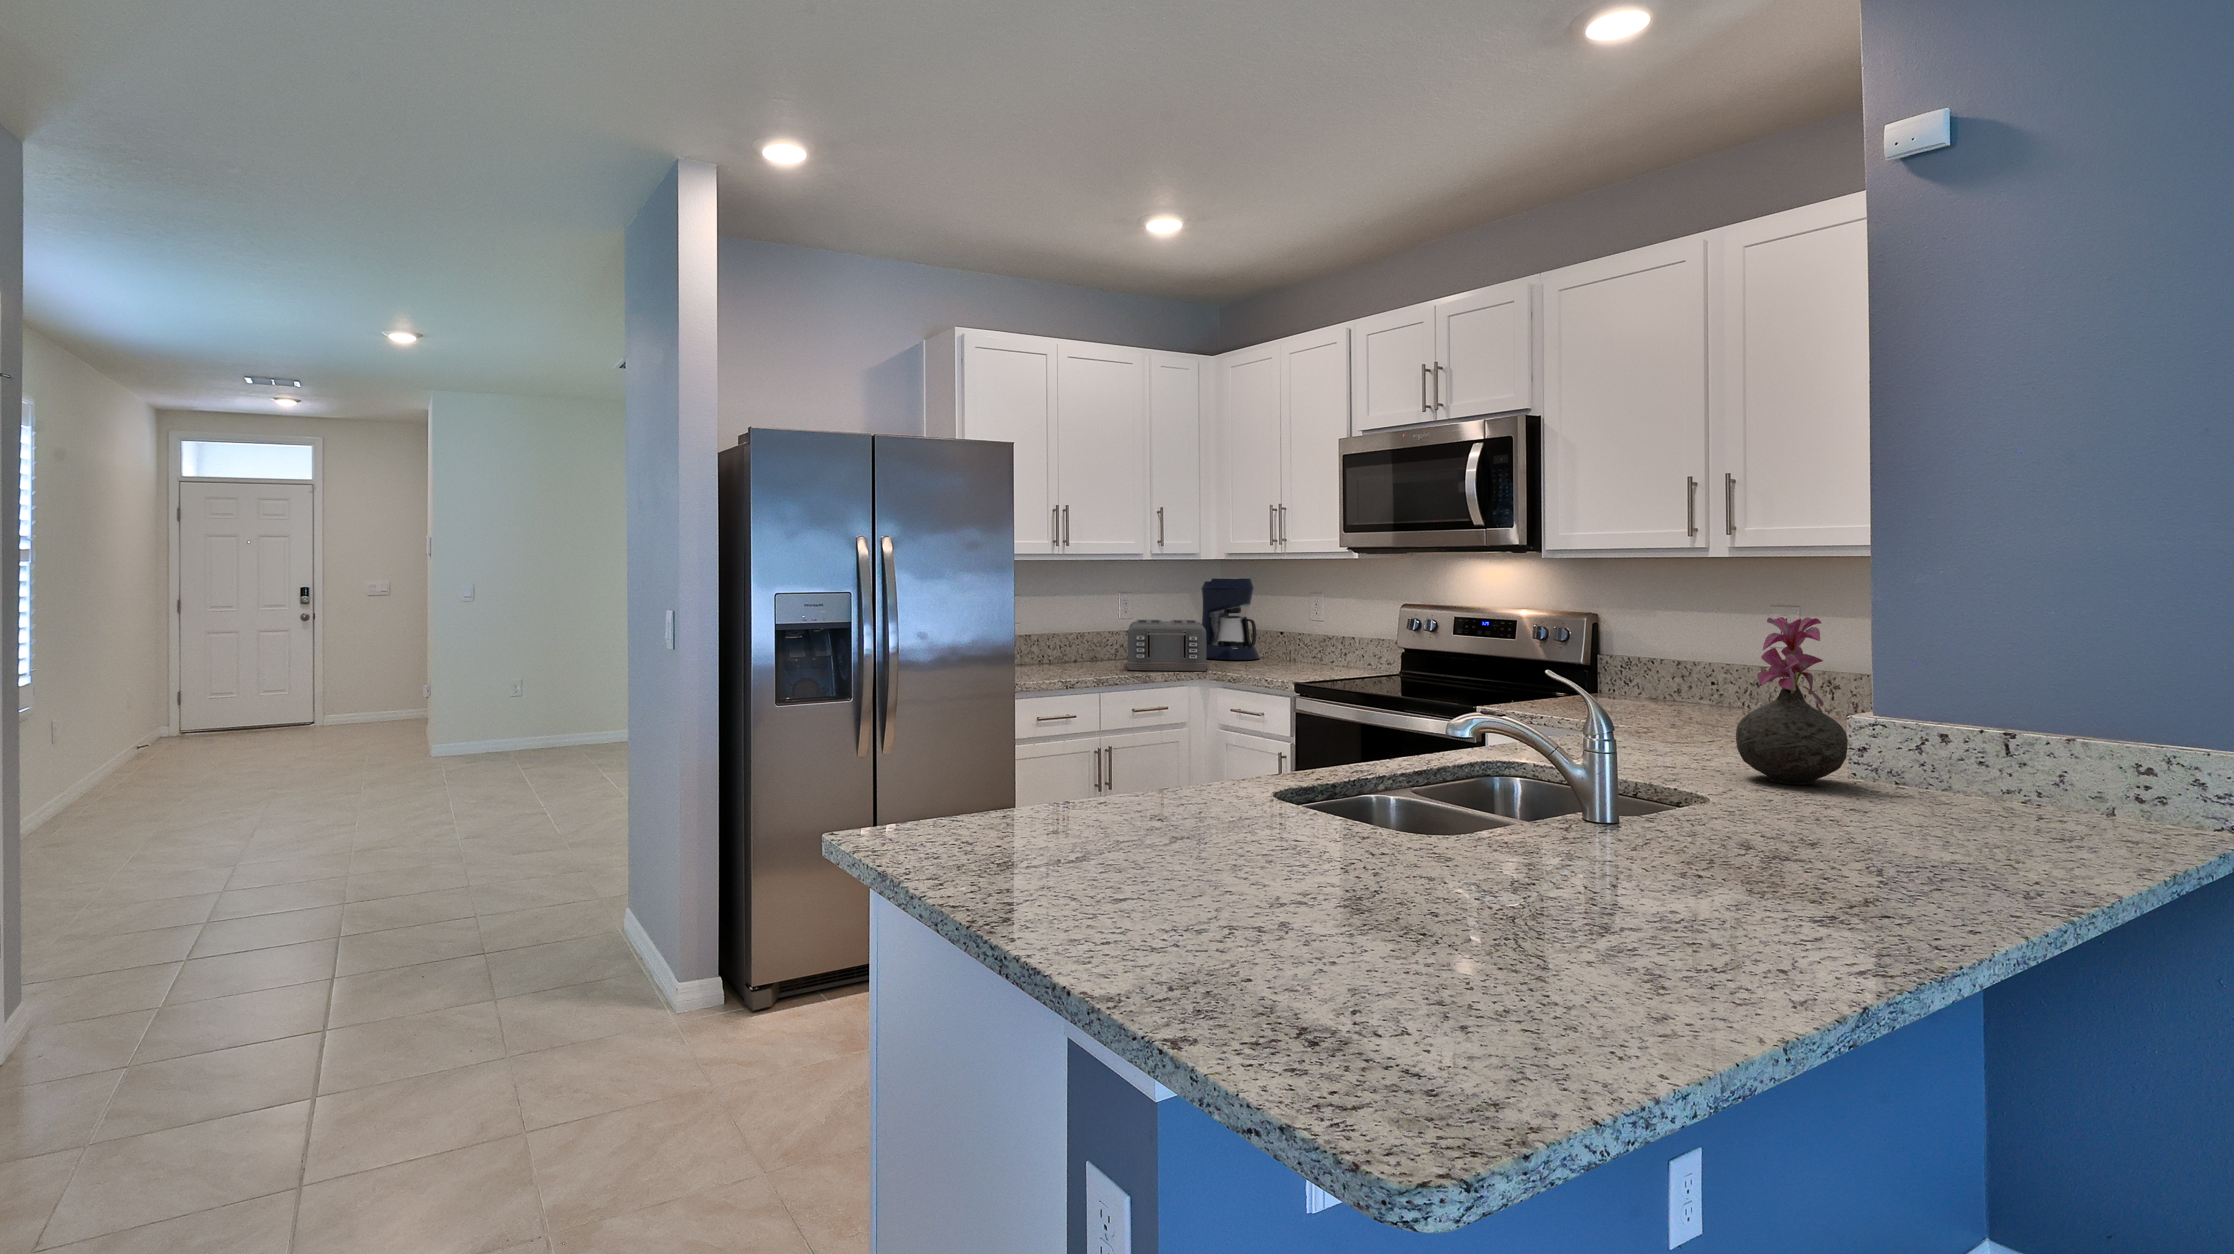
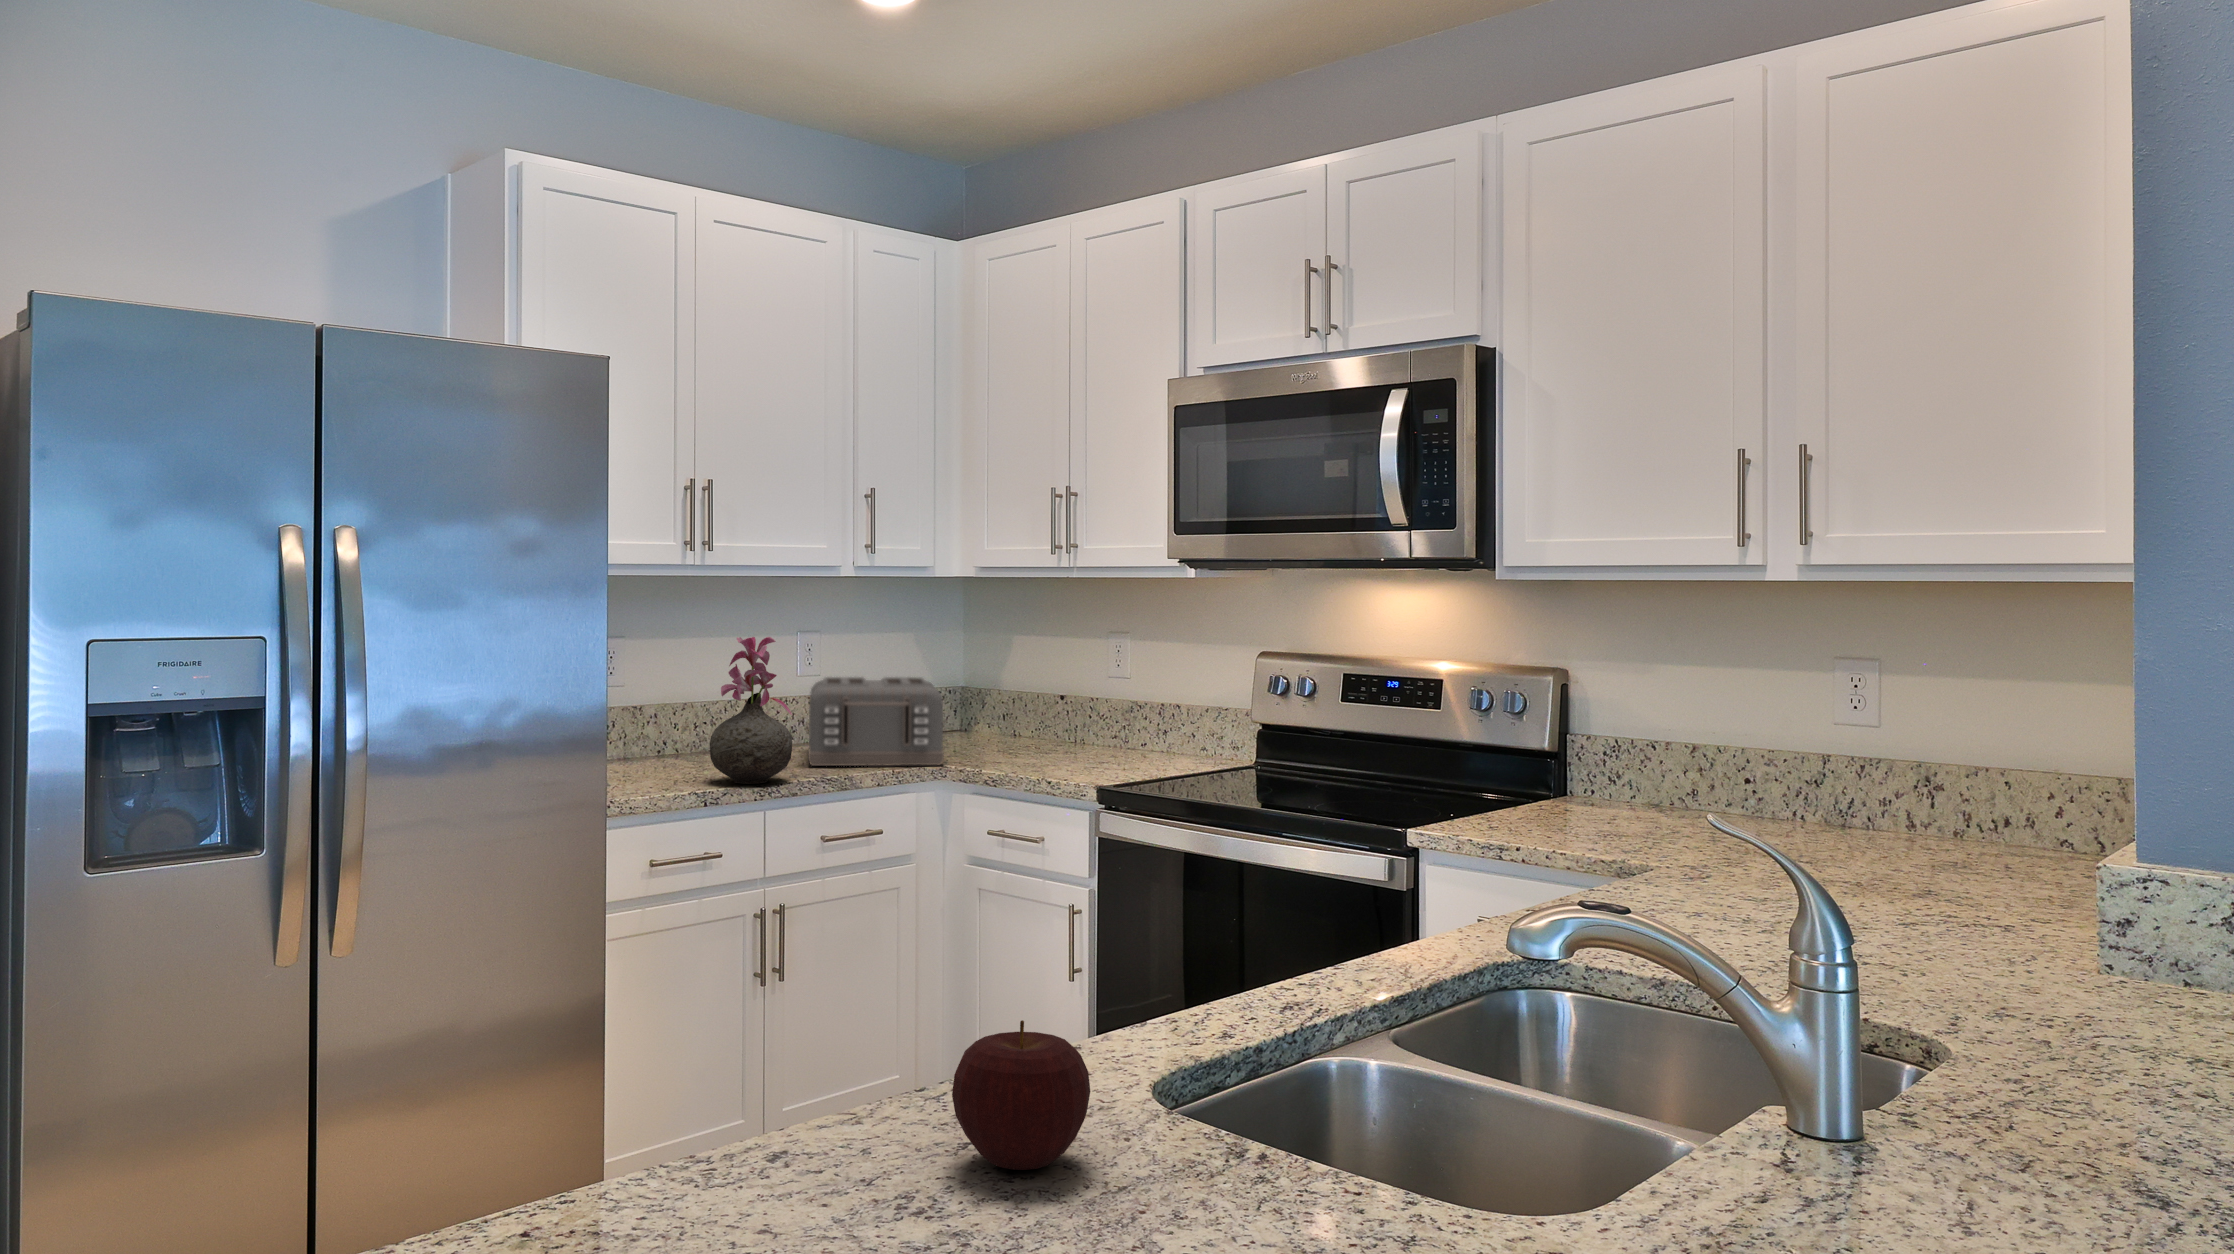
coffee maker: present [1201,578,1260,660] -> none [922,606,1024,743]
vase: present [1736,617,1848,785] -> present [710,637,792,784]
apple: none [1170,749,1231,813] -> present [952,1020,1090,1170]

